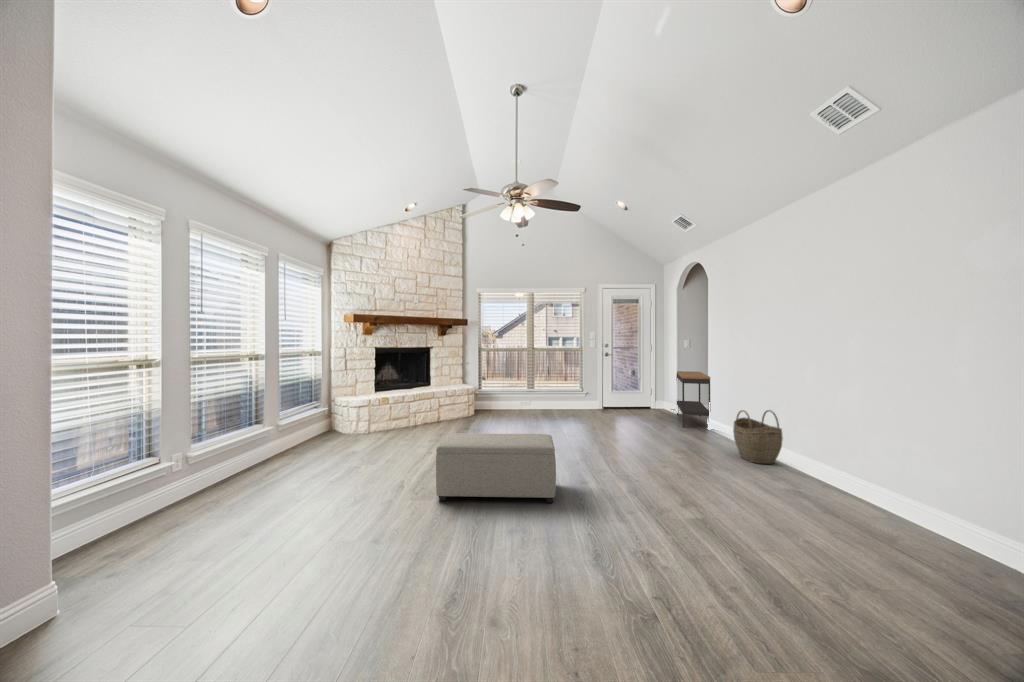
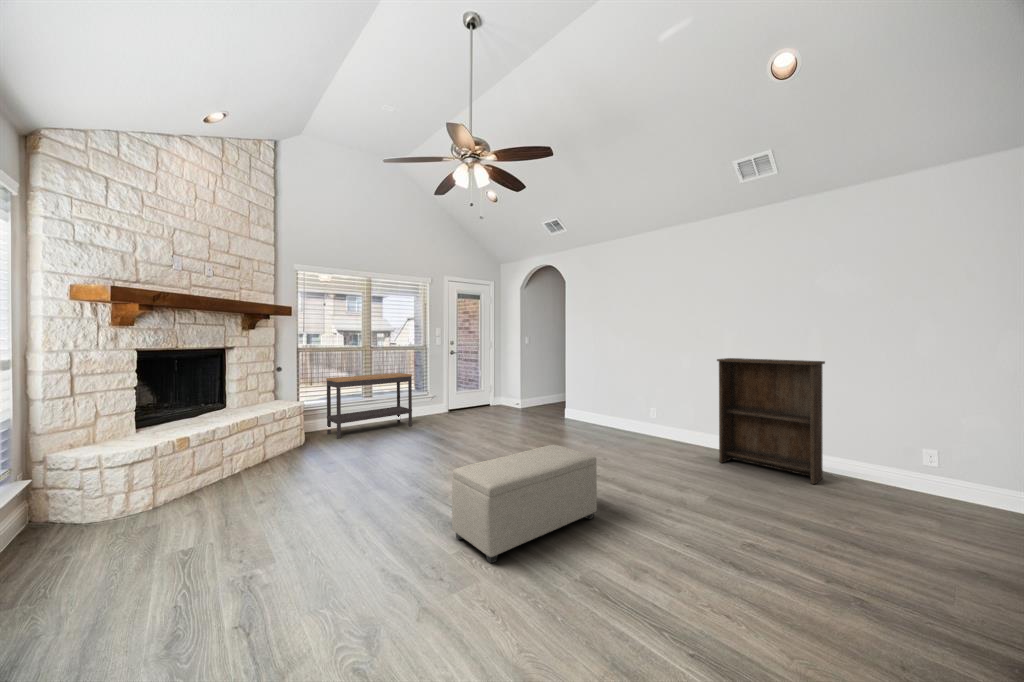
bookshelf: none [810,368,975,572] -> present [717,358,825,484]
console table: present [677,371,711,428] -> present [326,373,412,439]
woven basket: present [733,410,783,464] -> none [614,395,652,439]

